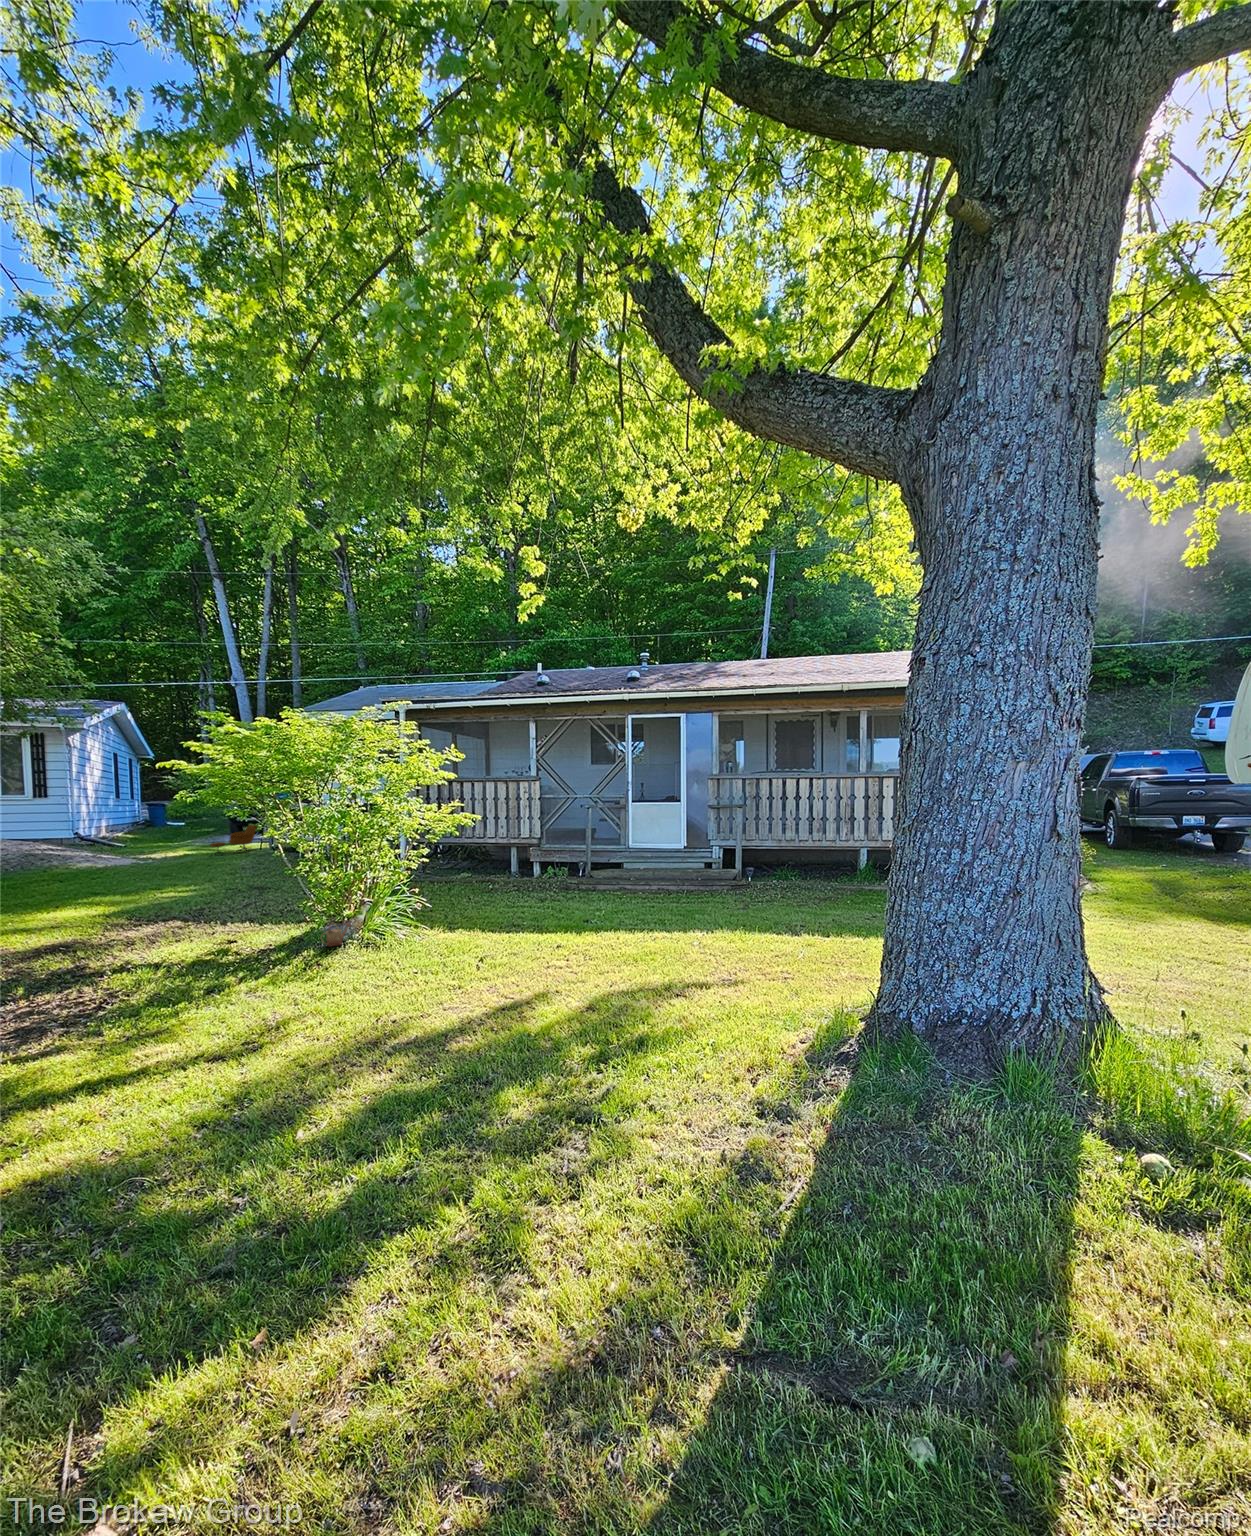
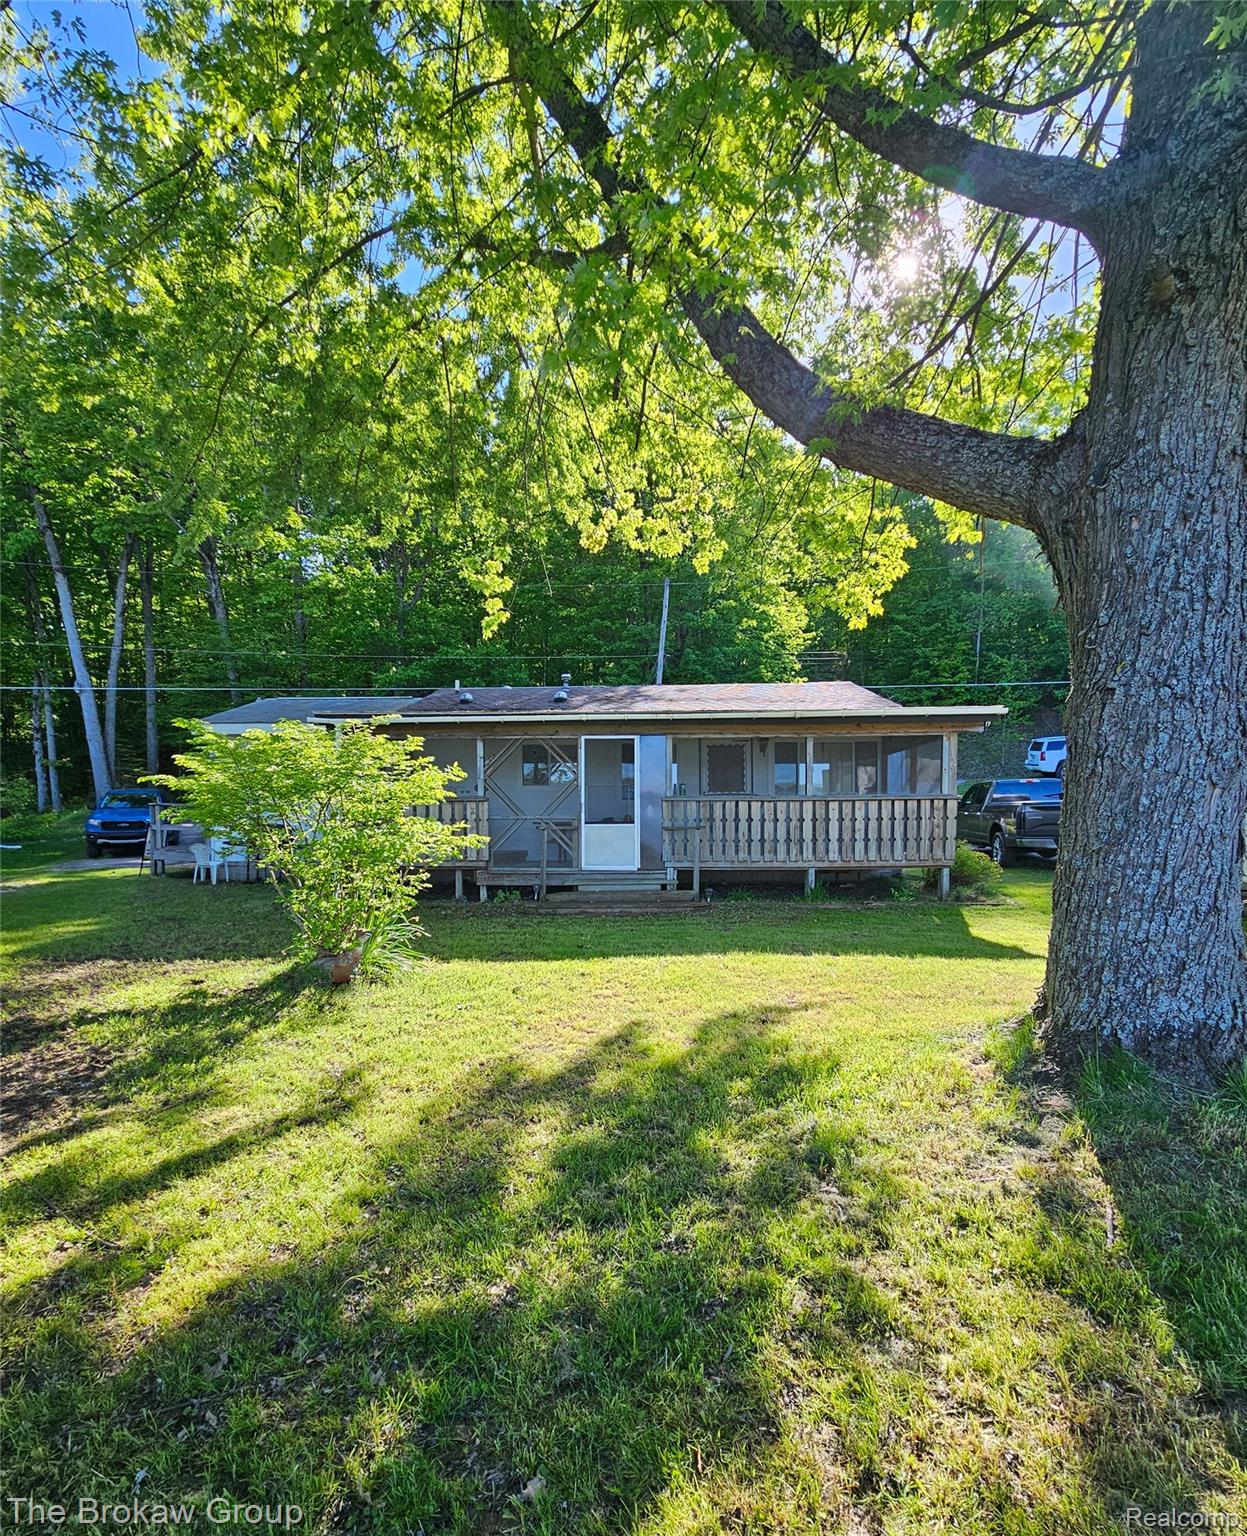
lounge chair: present [210,824,256,855] -> none [99,841,158,884]

